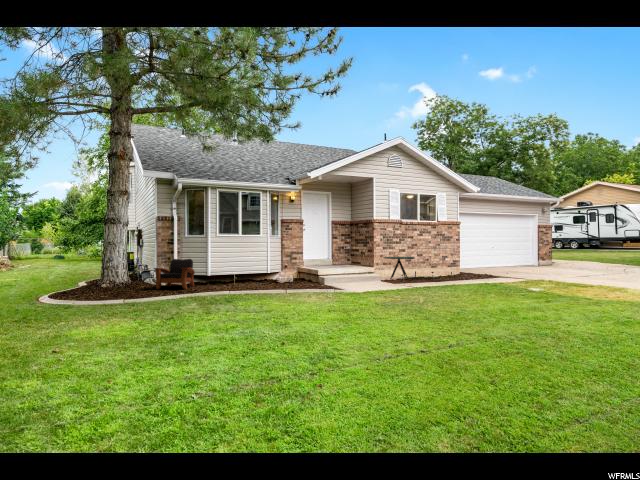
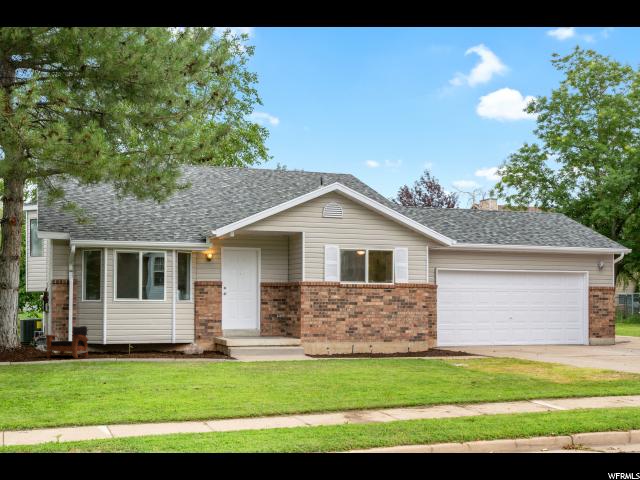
round table: present [384,257,414,279] -> none [309,327,346,354]

